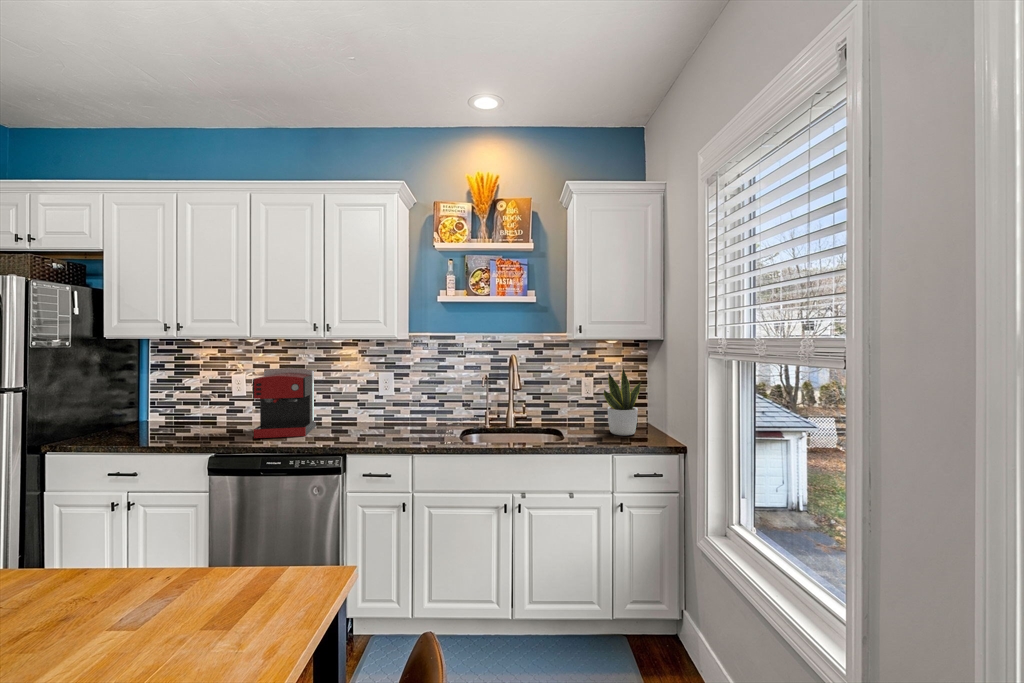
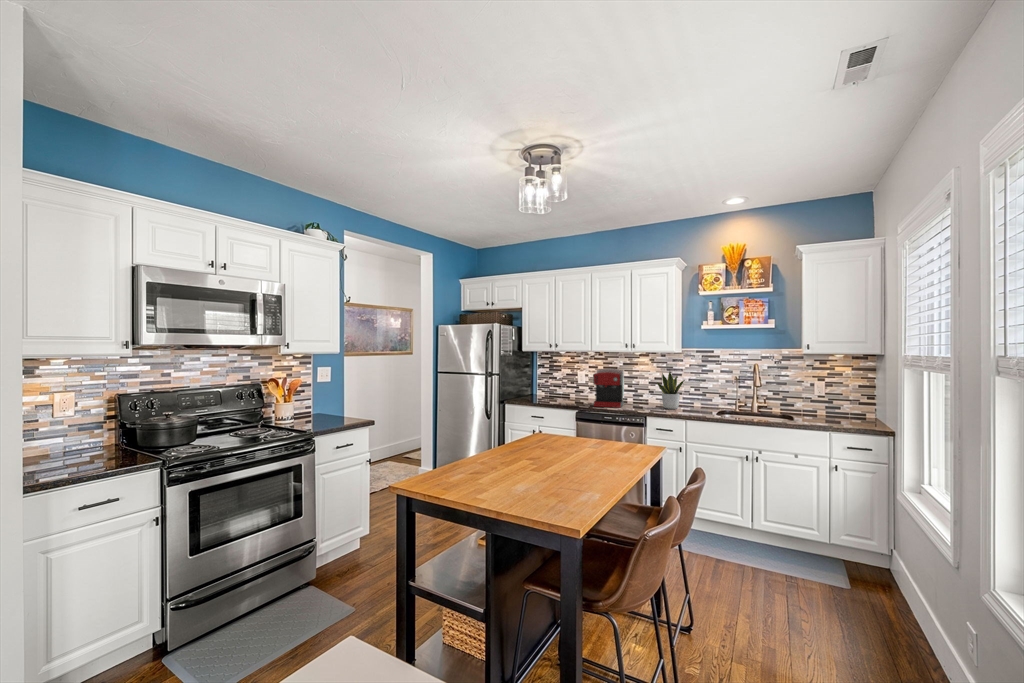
potted plant: present [604,369,641,436] -> present [657,371,685,409]

